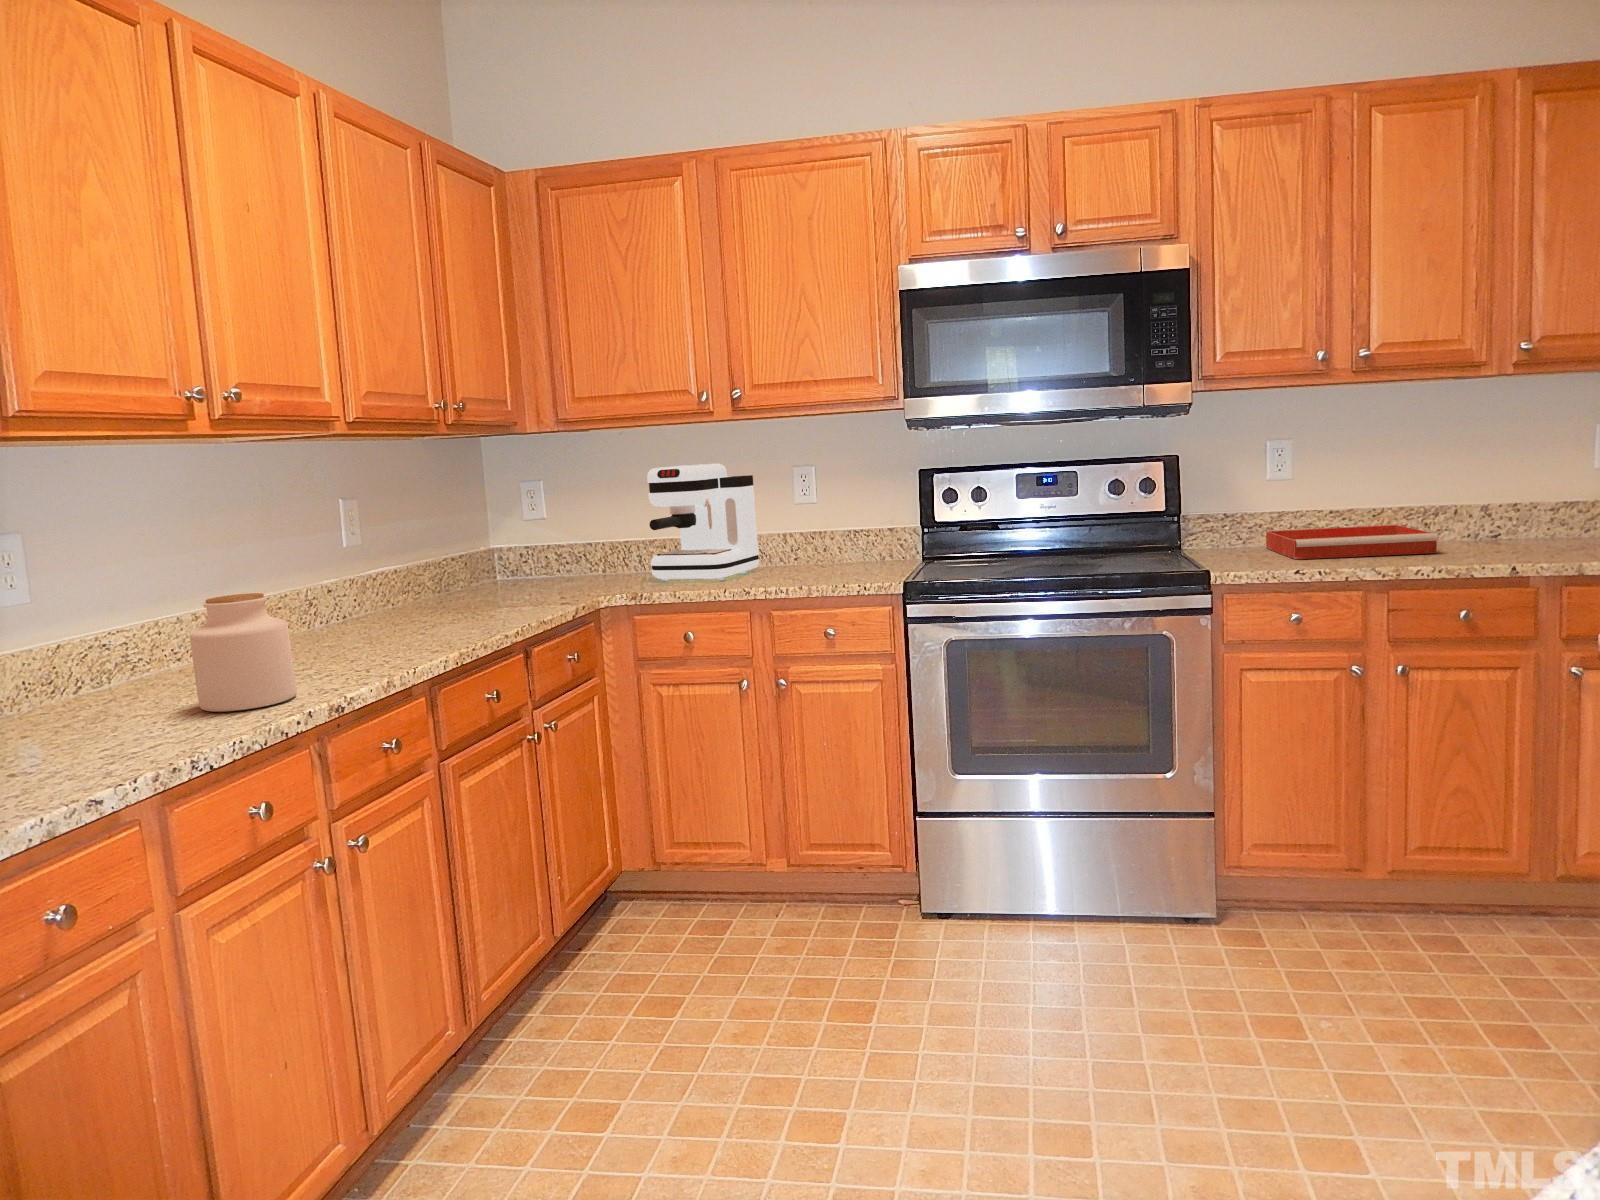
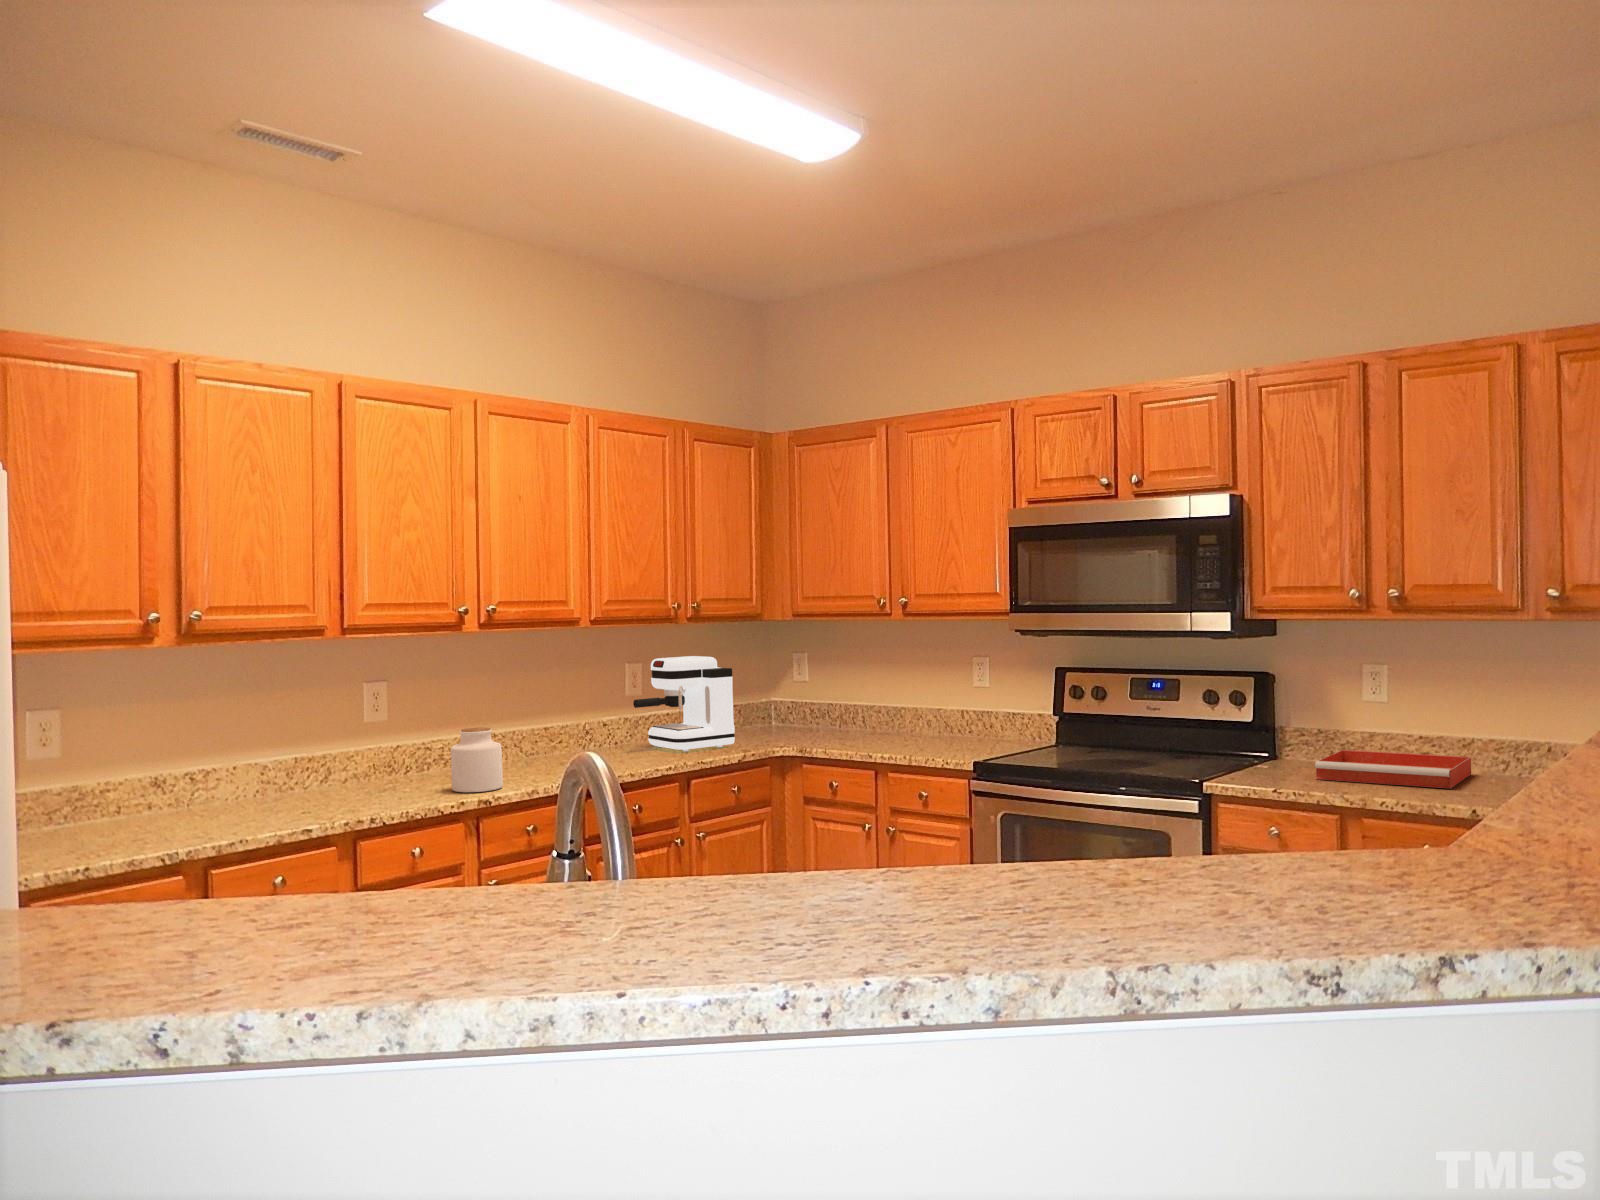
coffee maker: present [647,464,759,581] -> present [633,656,735,752]

